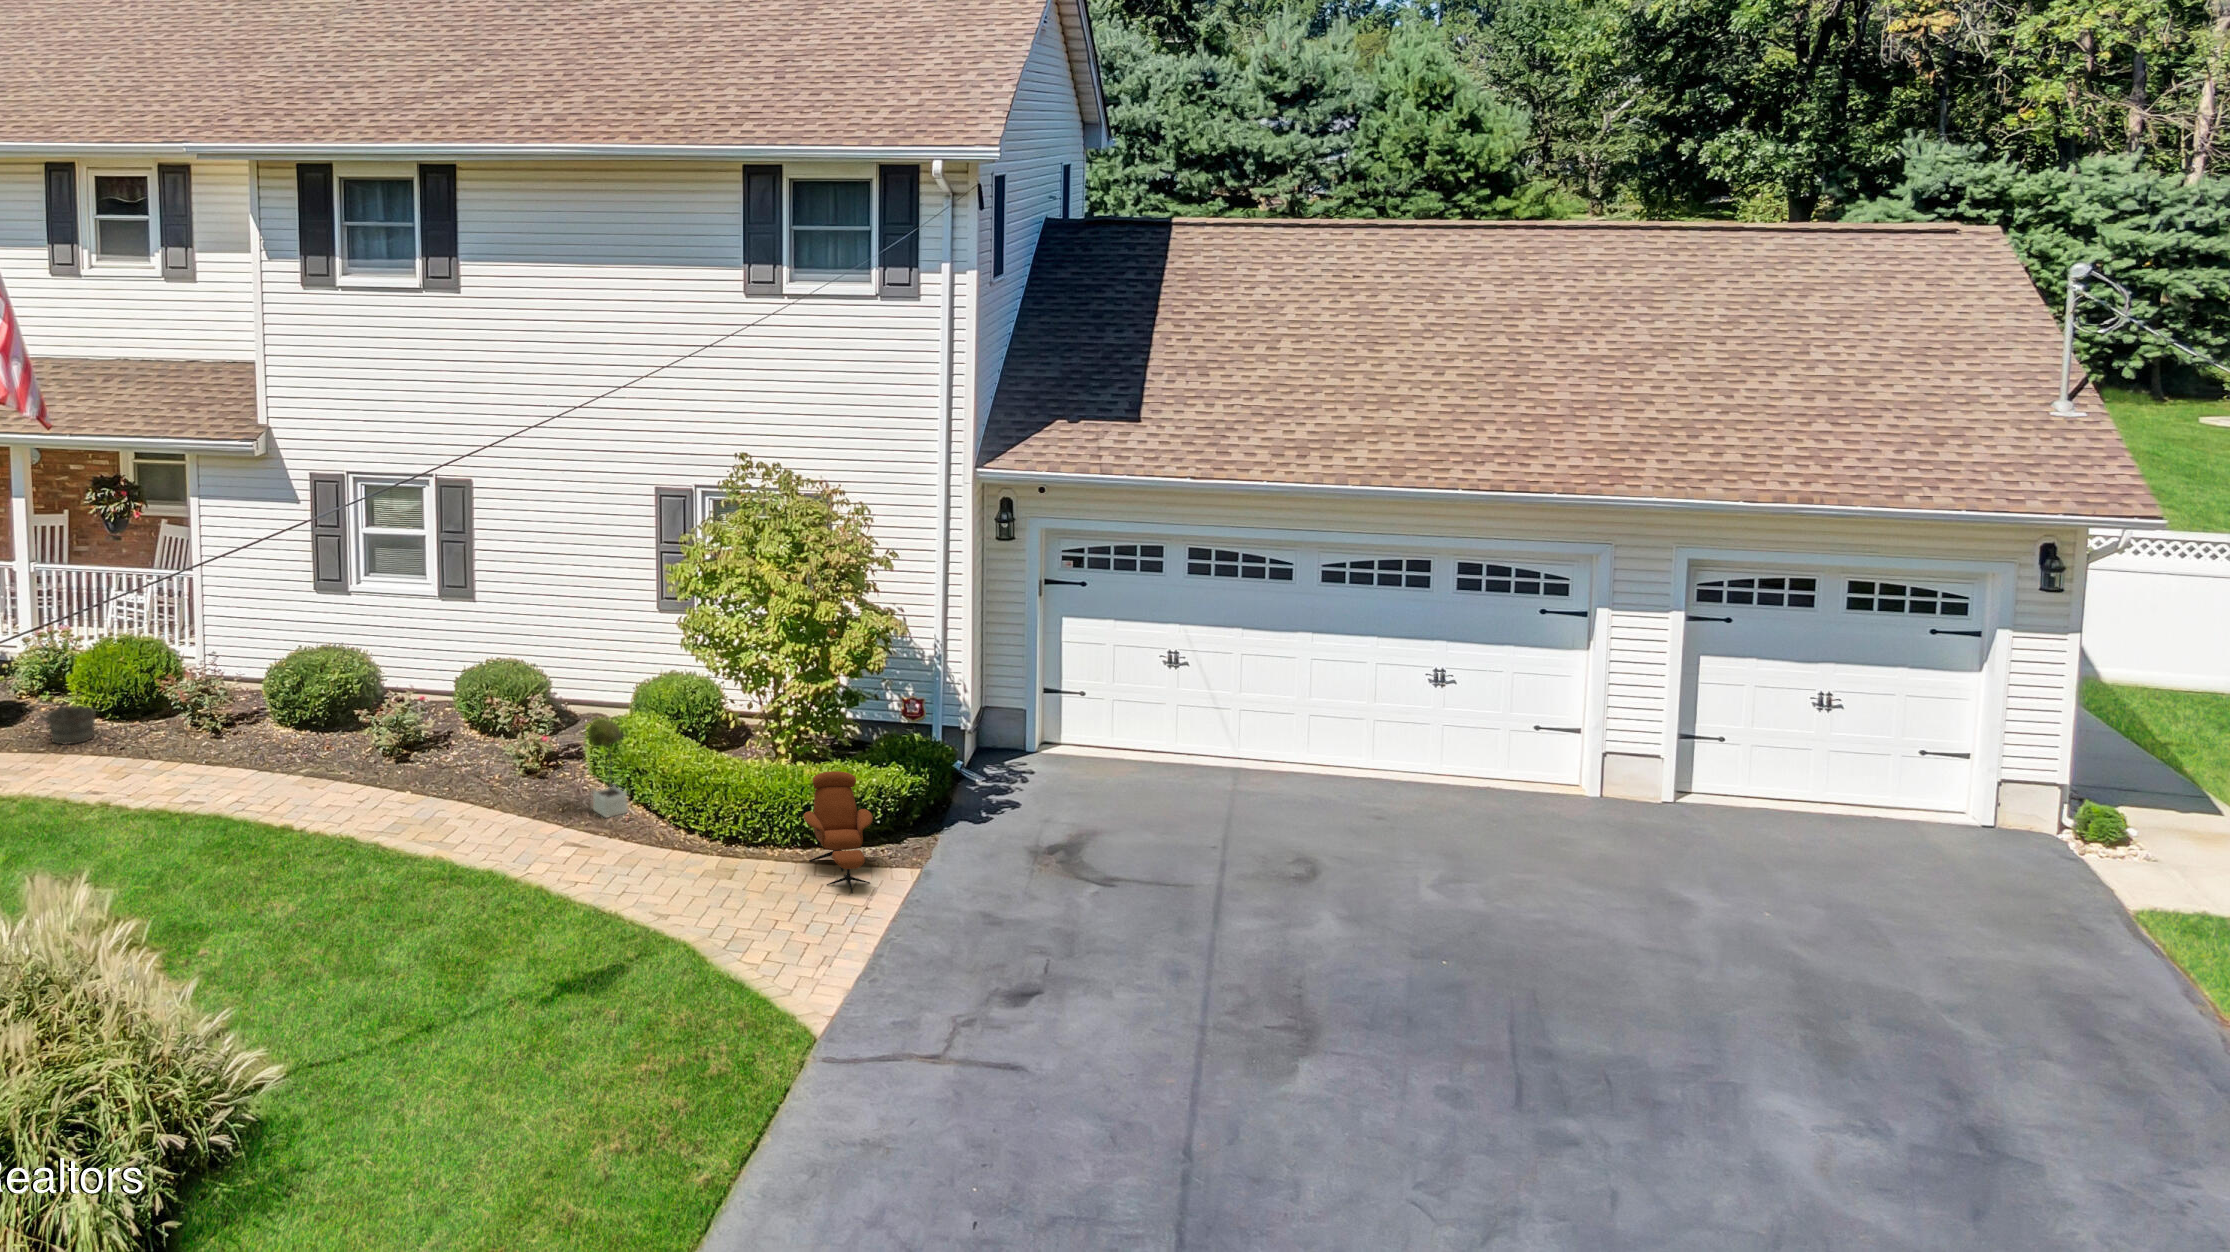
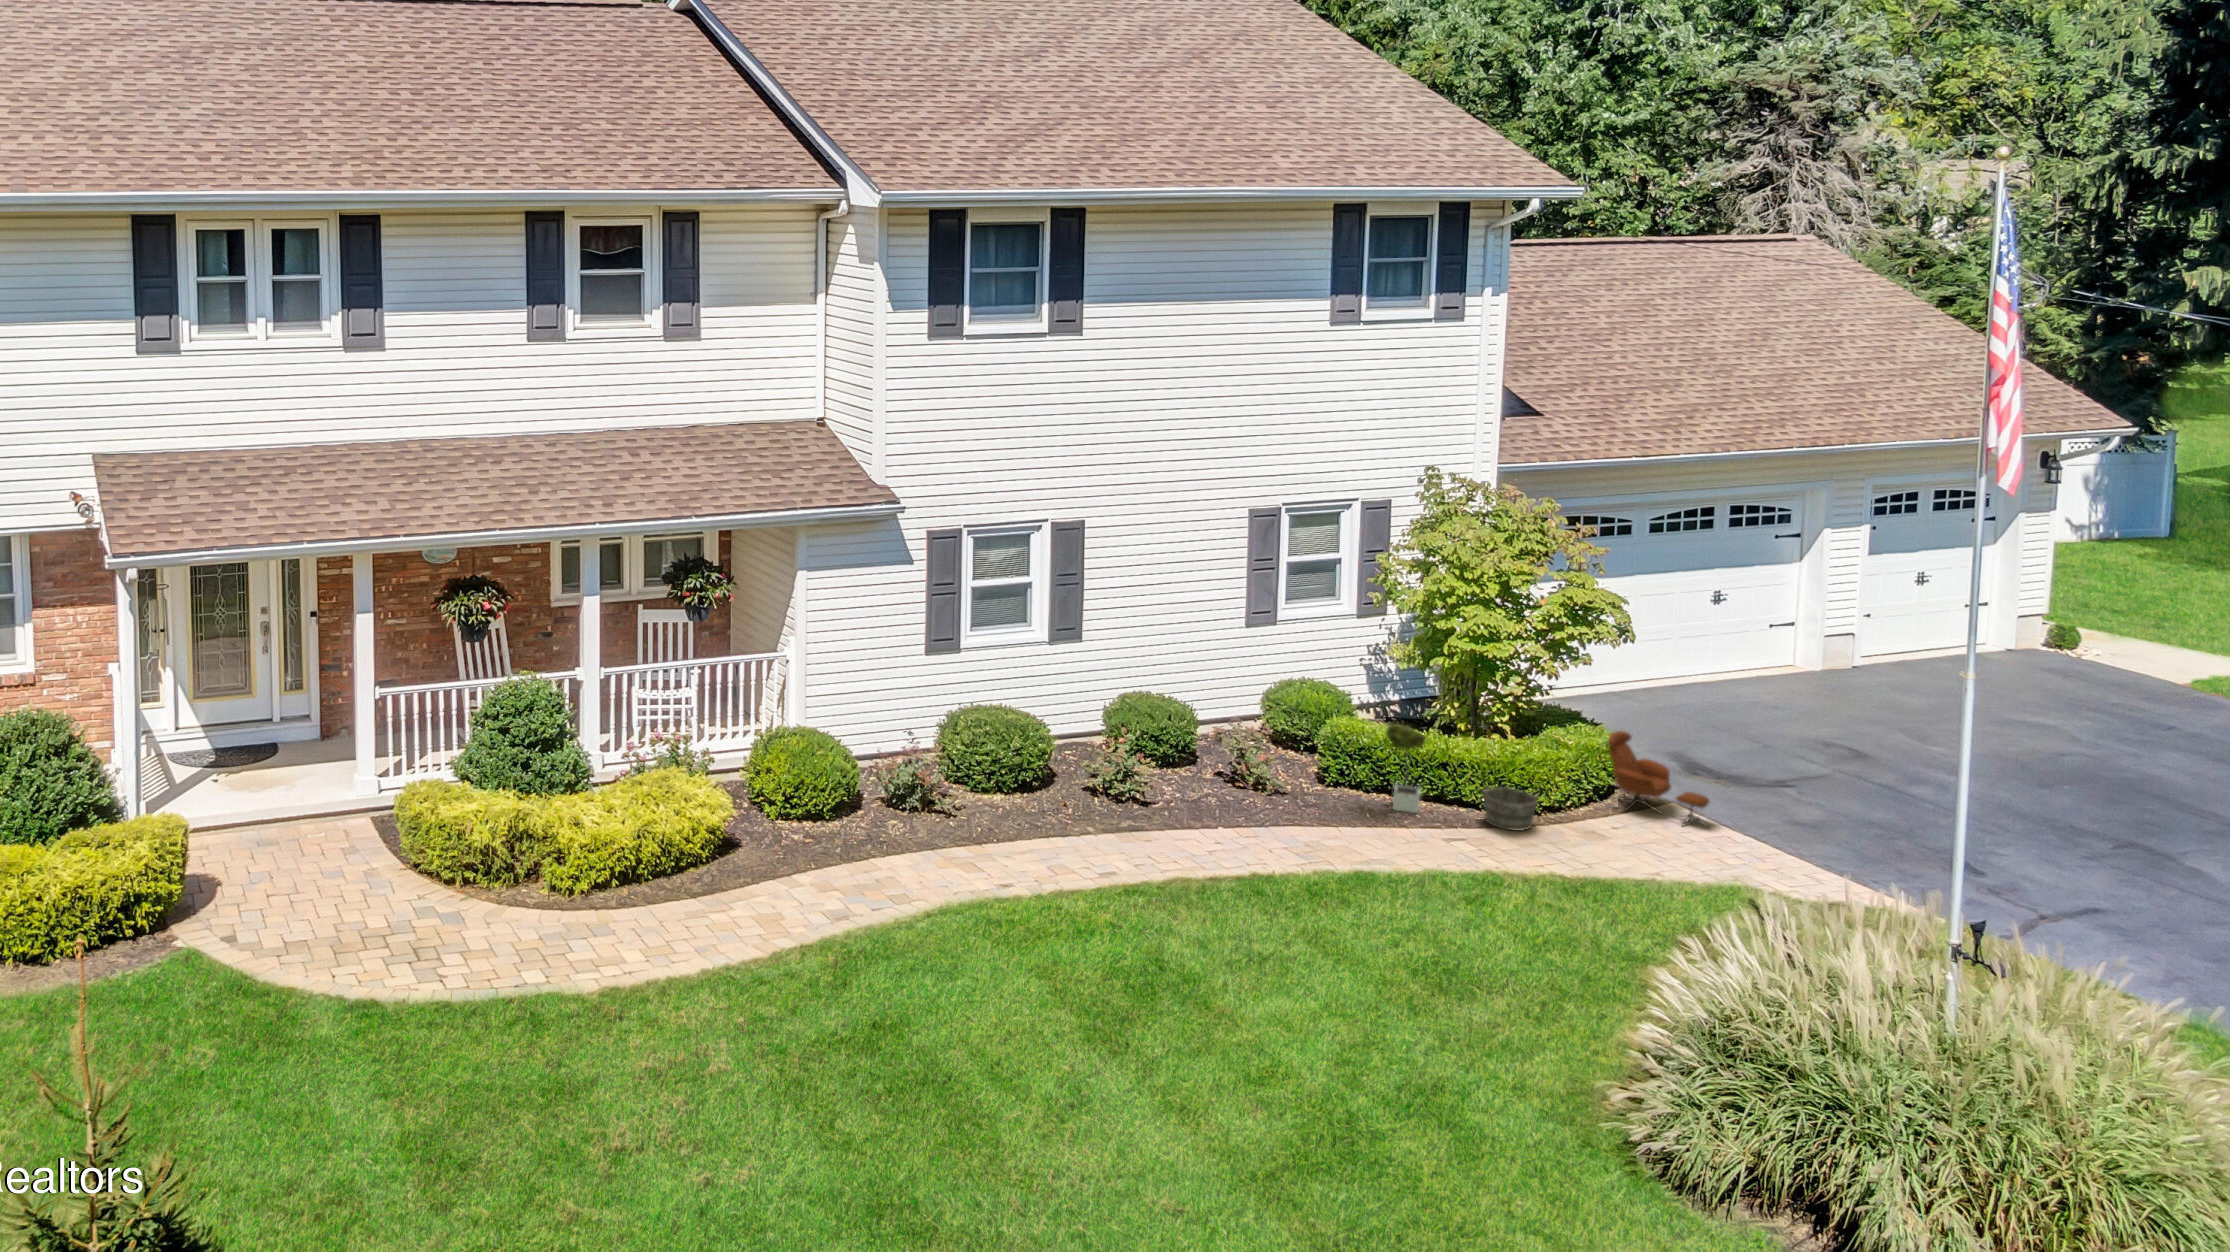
bucket: present [41,705,96,744] -> present [1483,787,1538,831]

